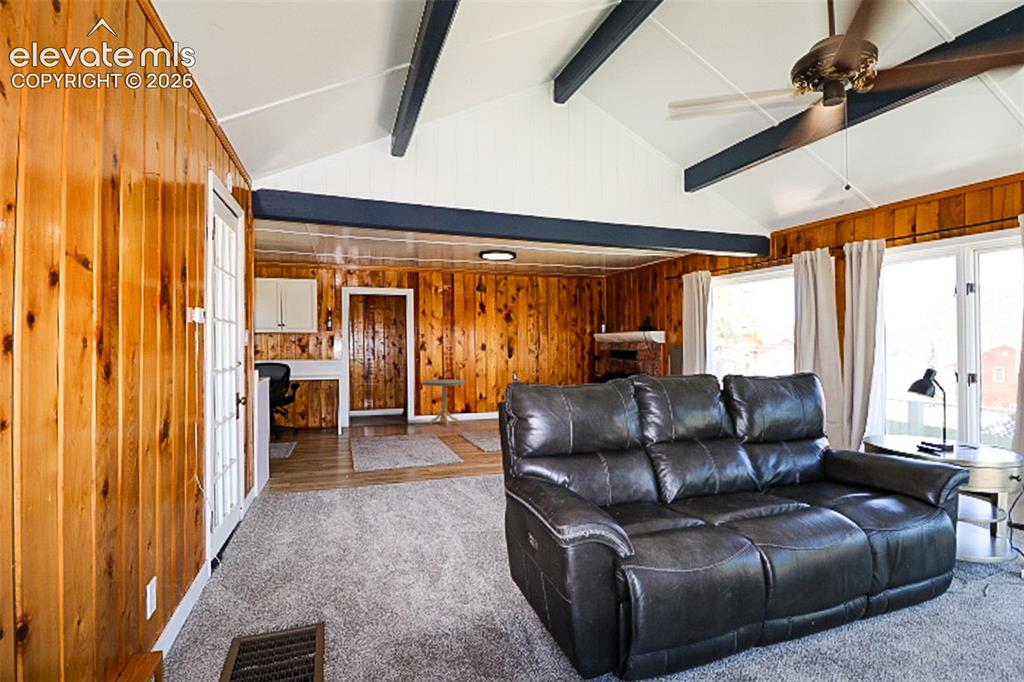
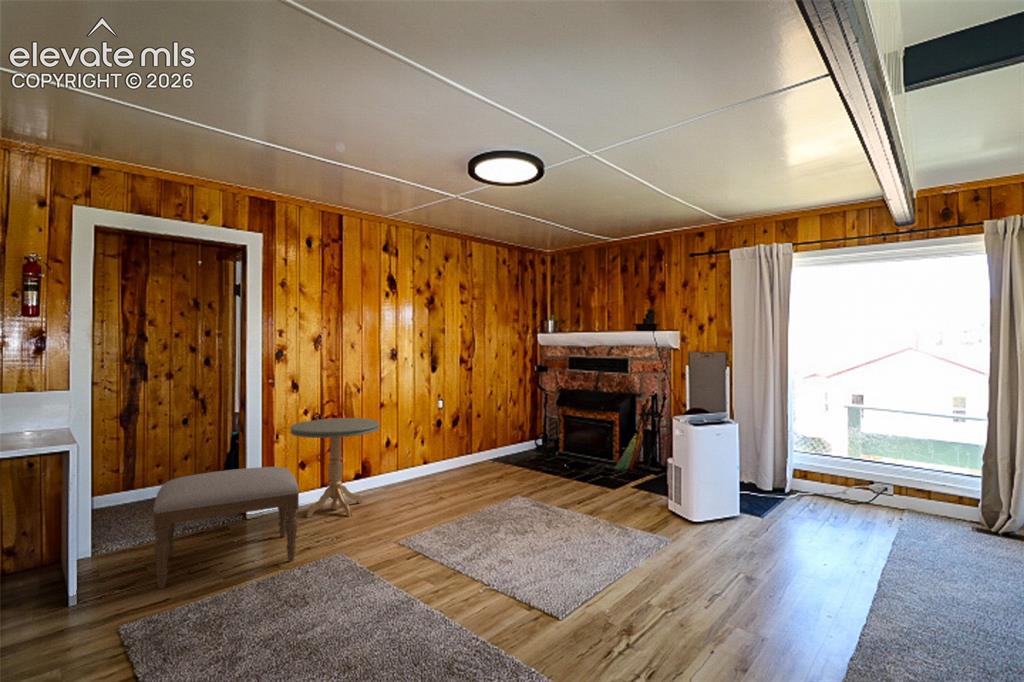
ottoman: none [362,395,417,434] -> present [154,467,299,589]

